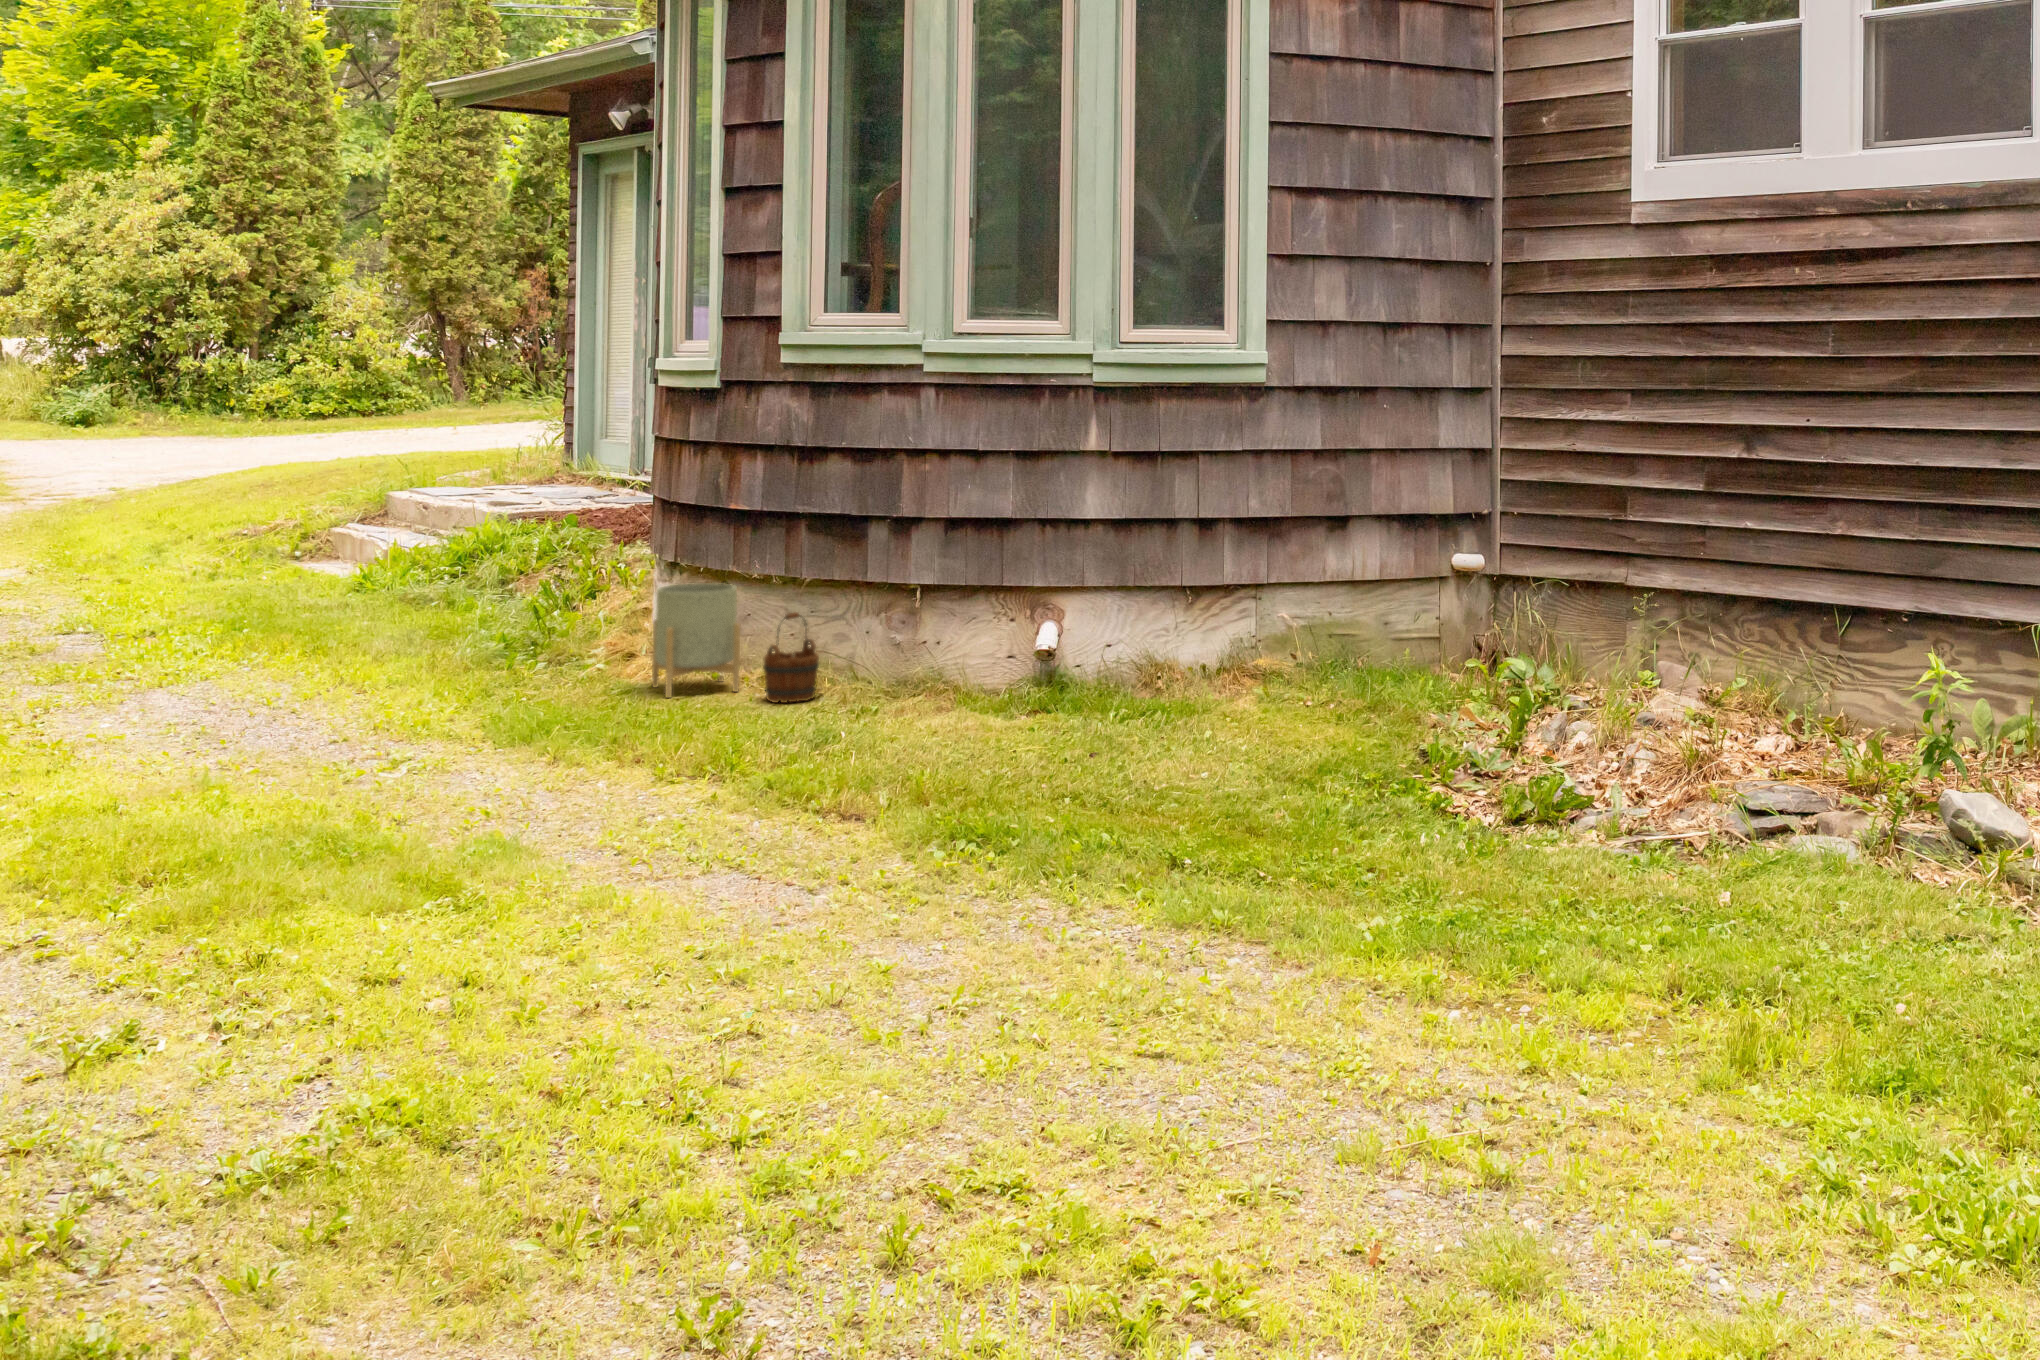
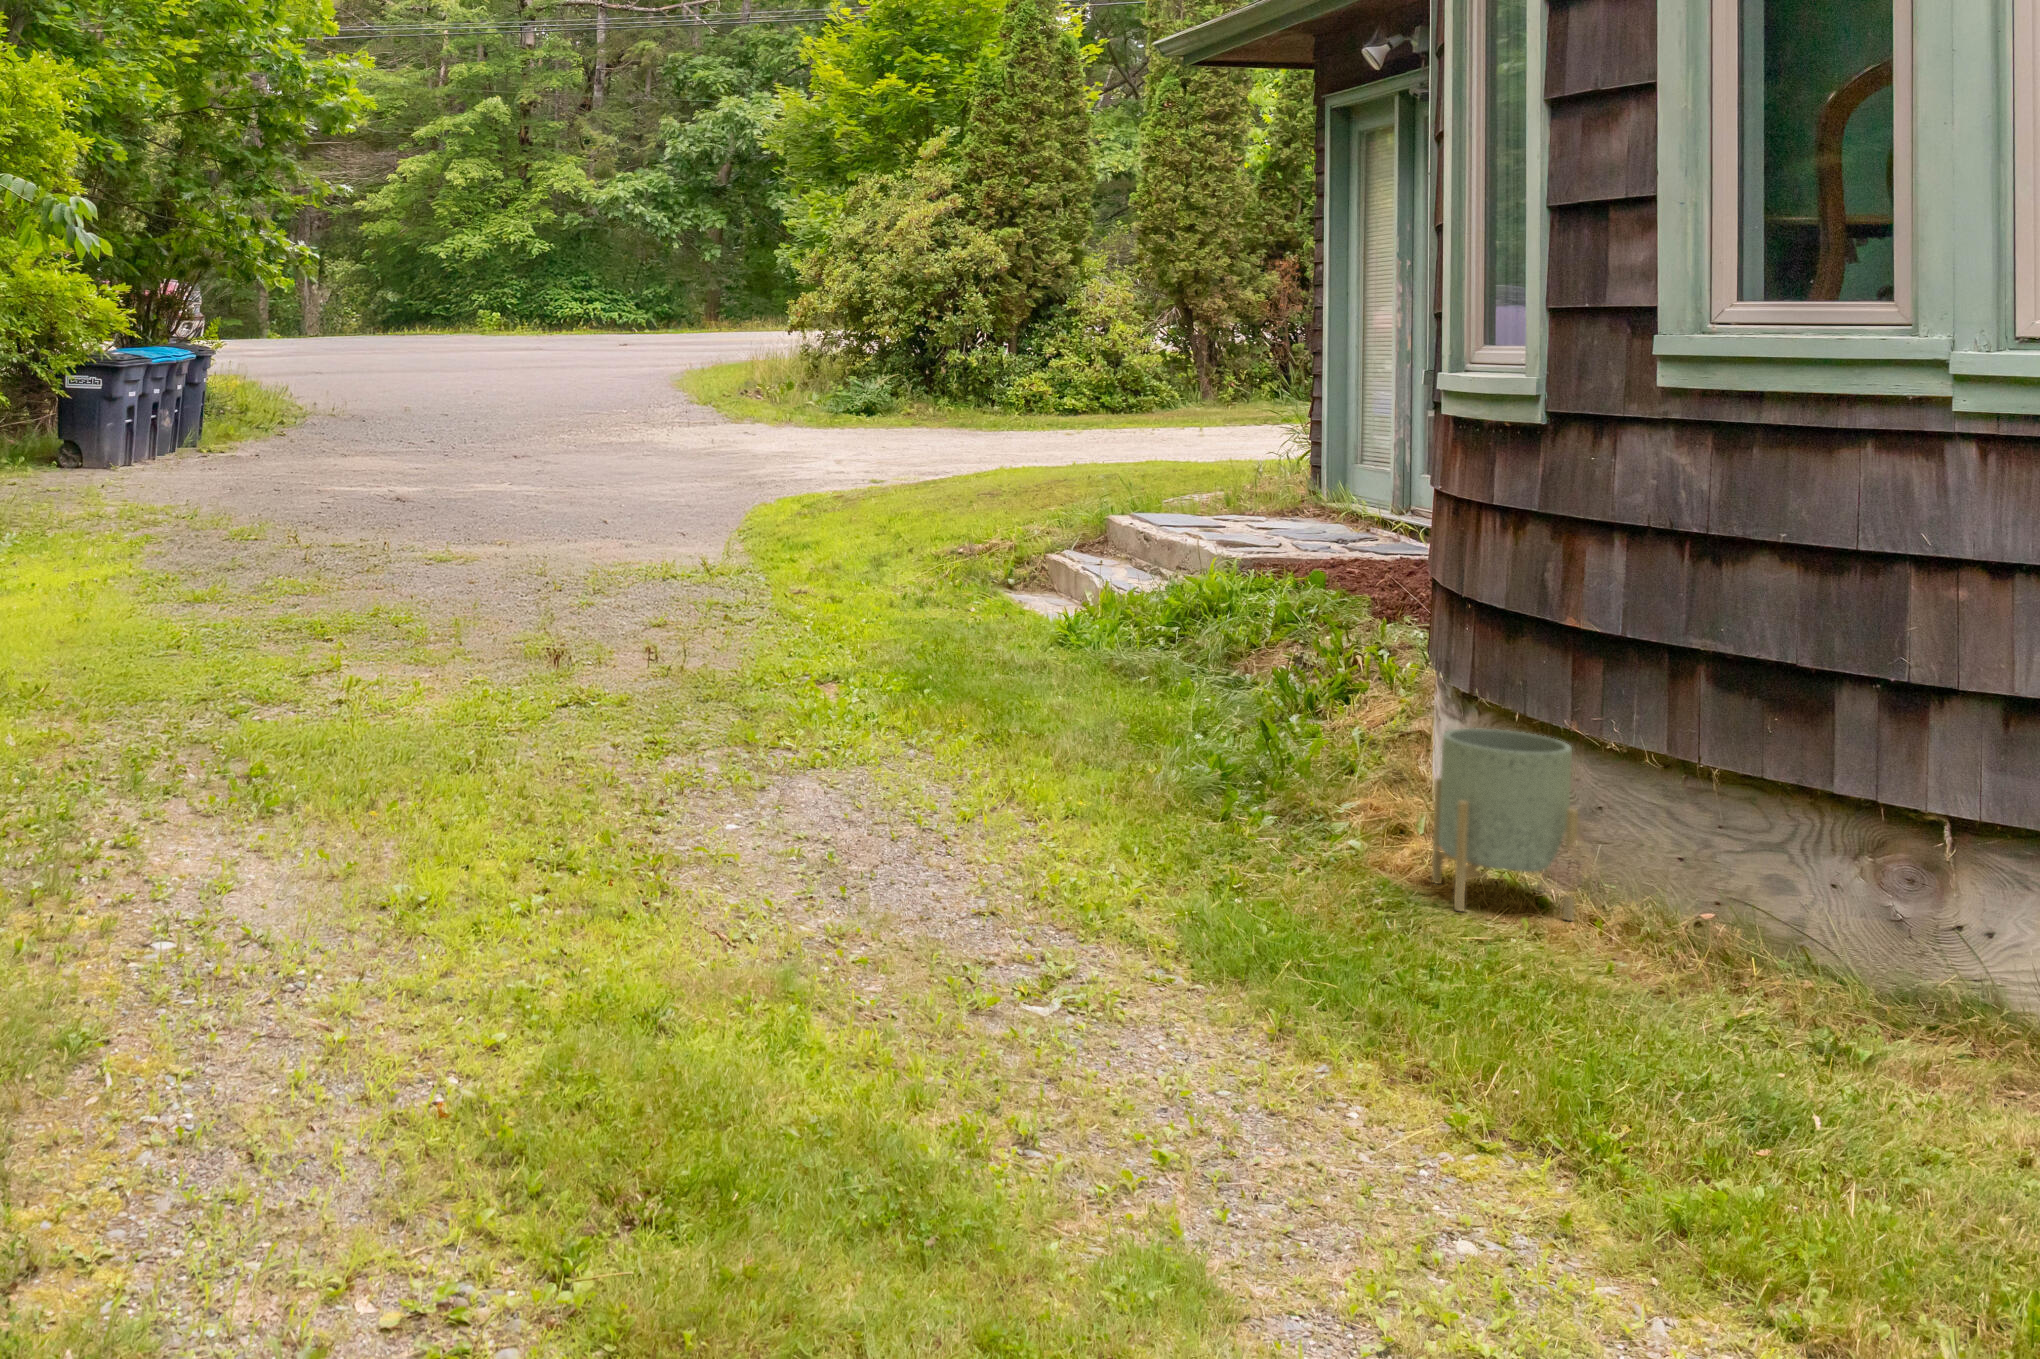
wooden bucket: present [763,612,819,703] -> none [1619,811,1721,969]

